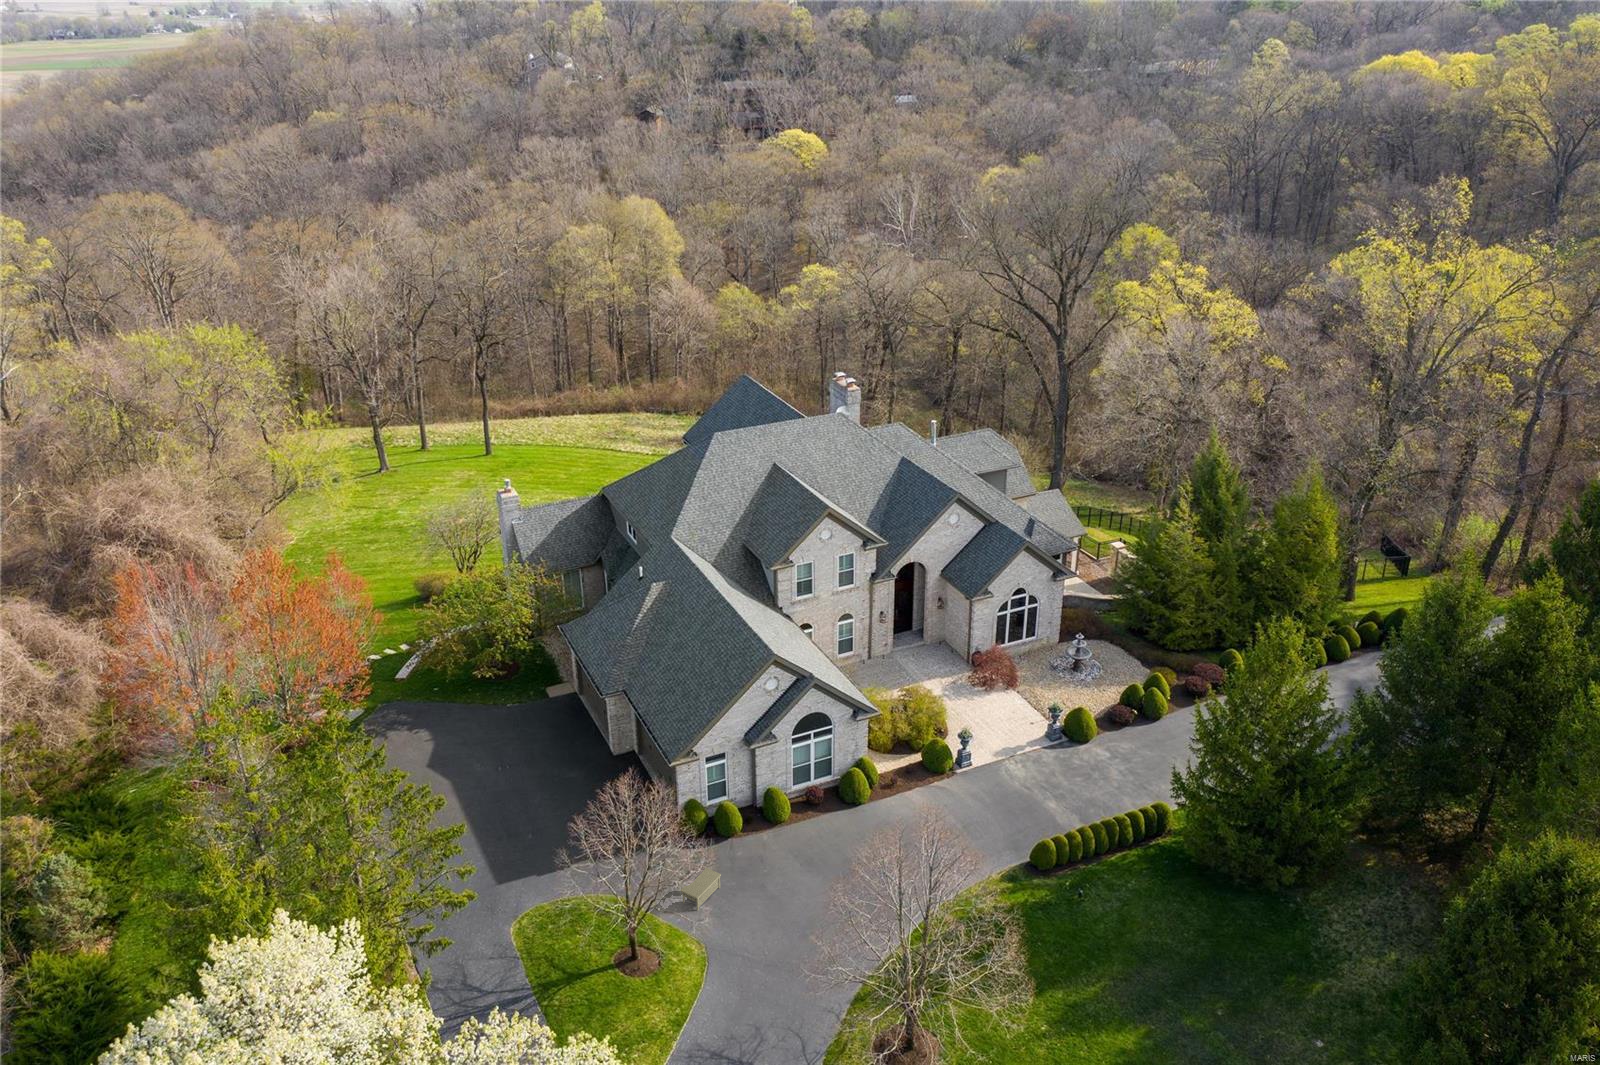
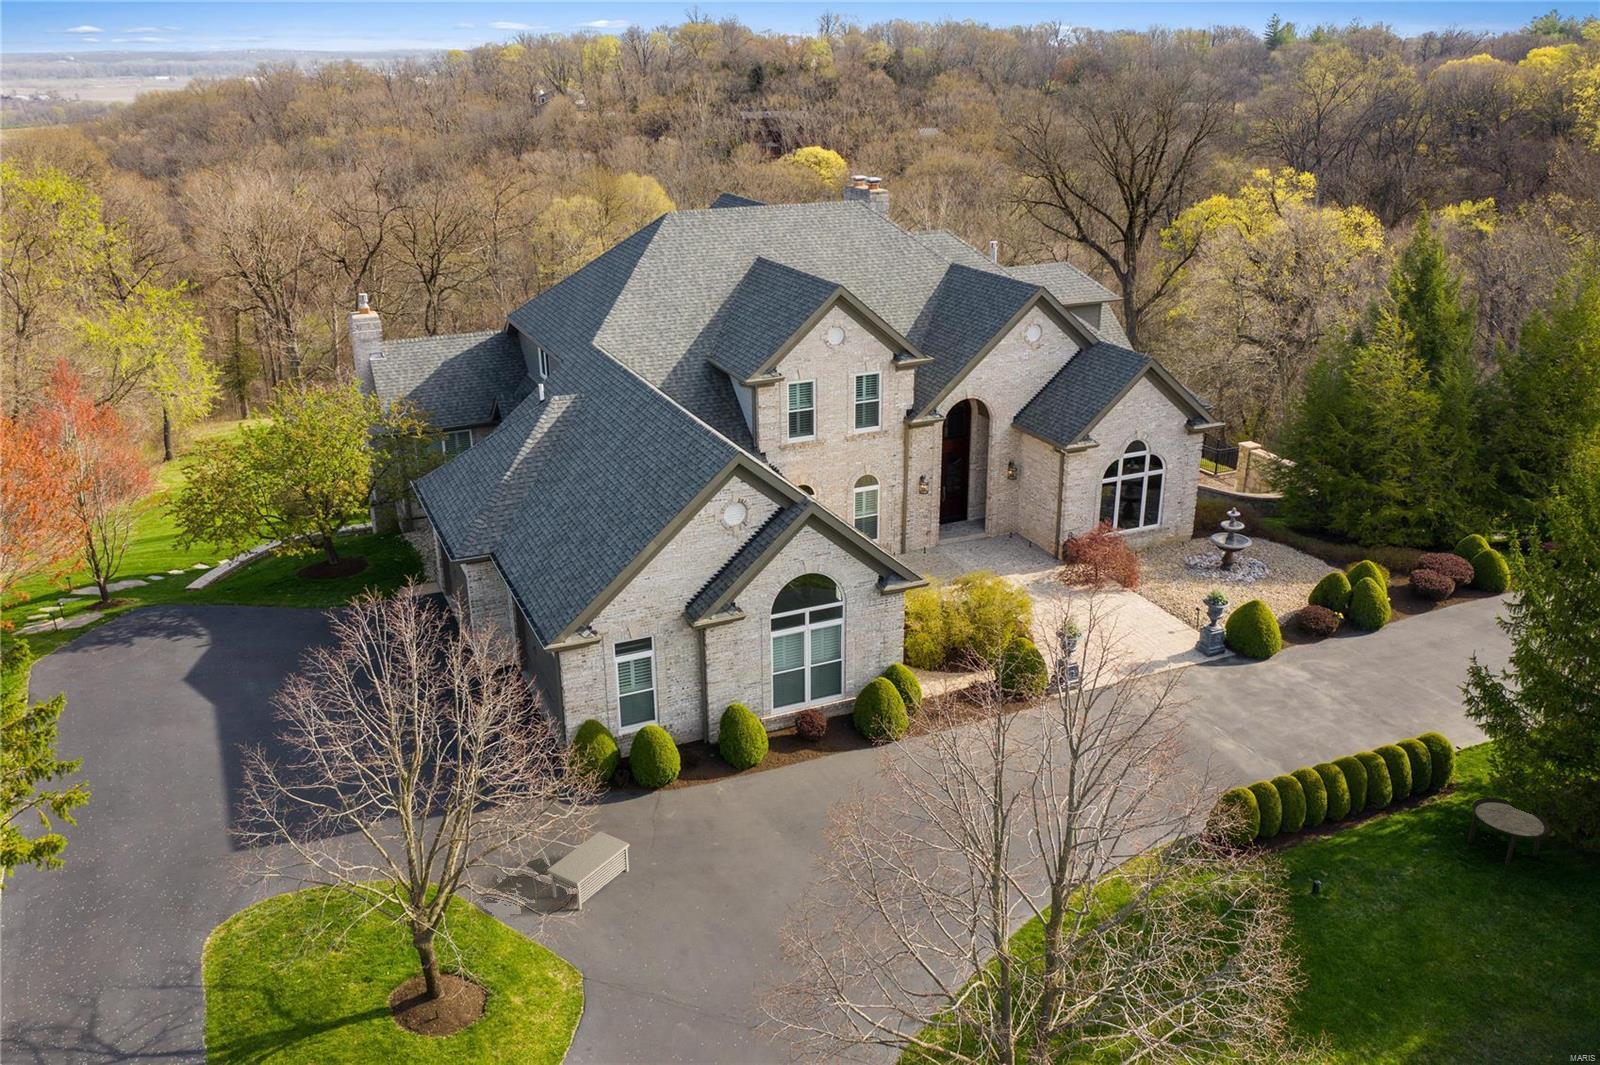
round table: none [1166,845,1204,883] -> present [1468,798,1550,866]

